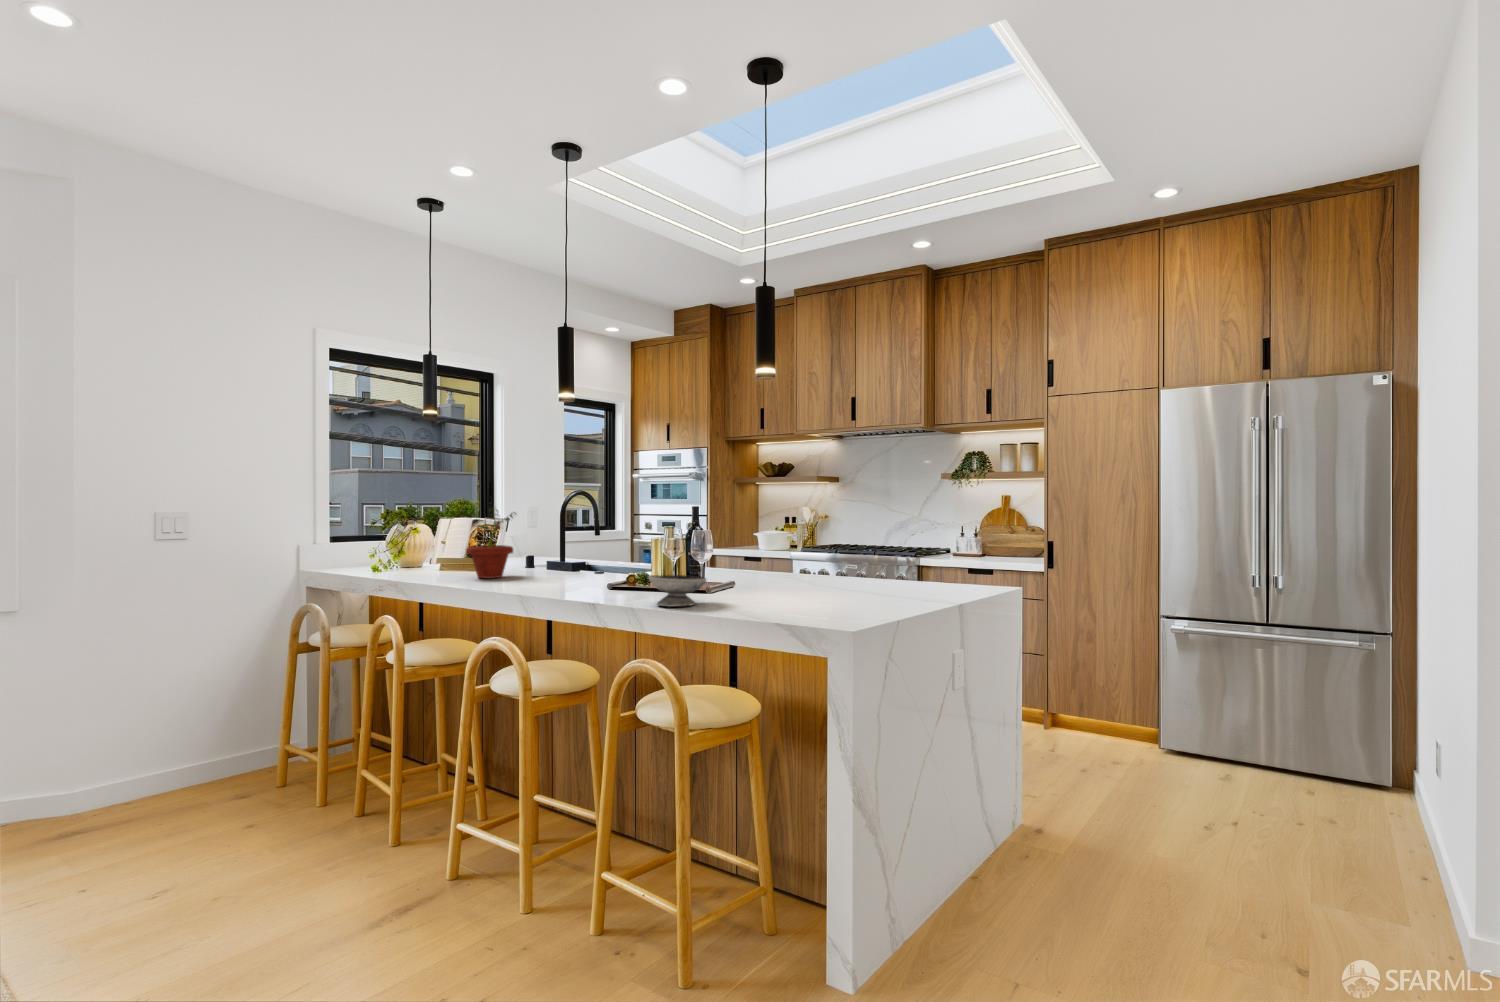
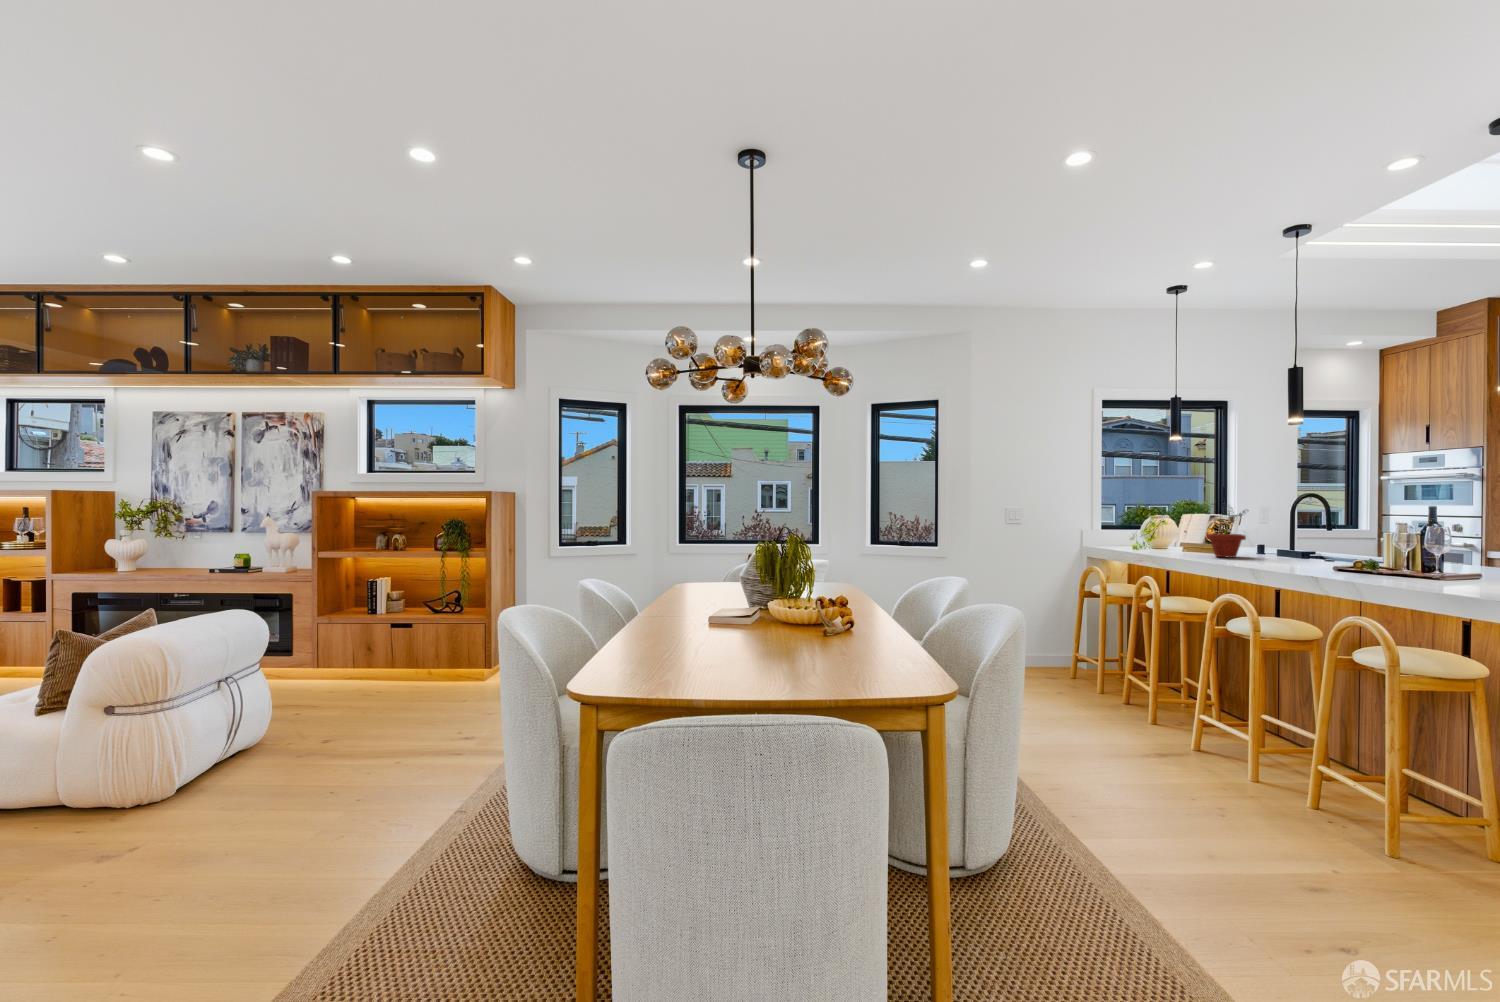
bowl: present [648,575,706,607] -> none [1369,559,1433,585]

